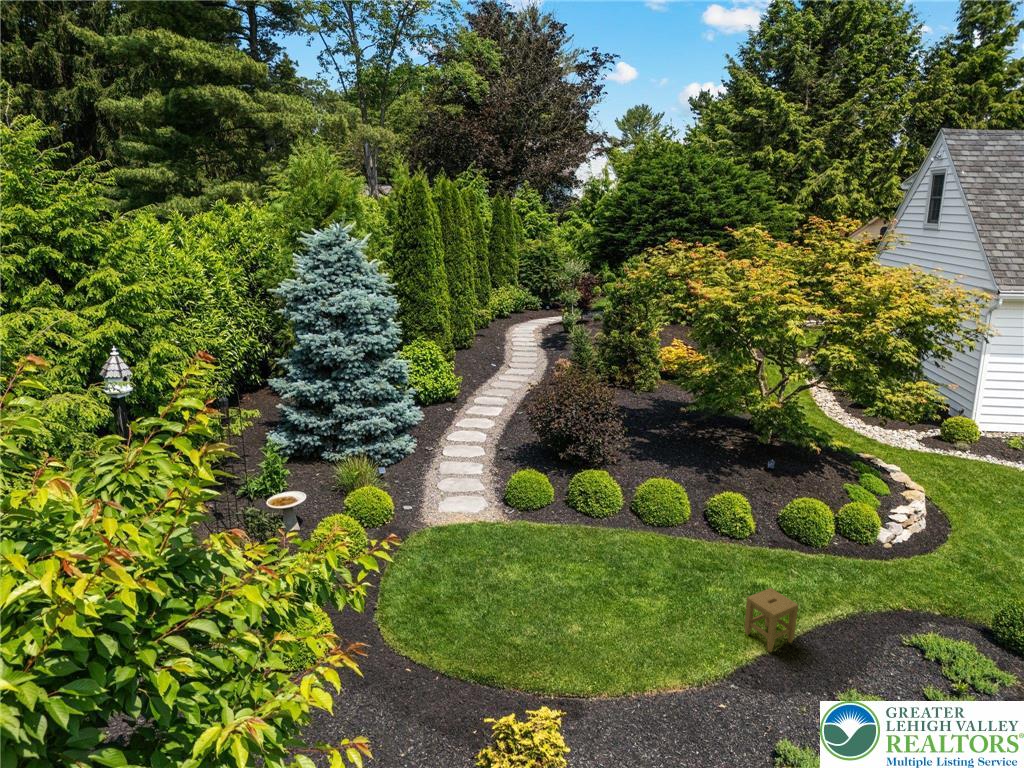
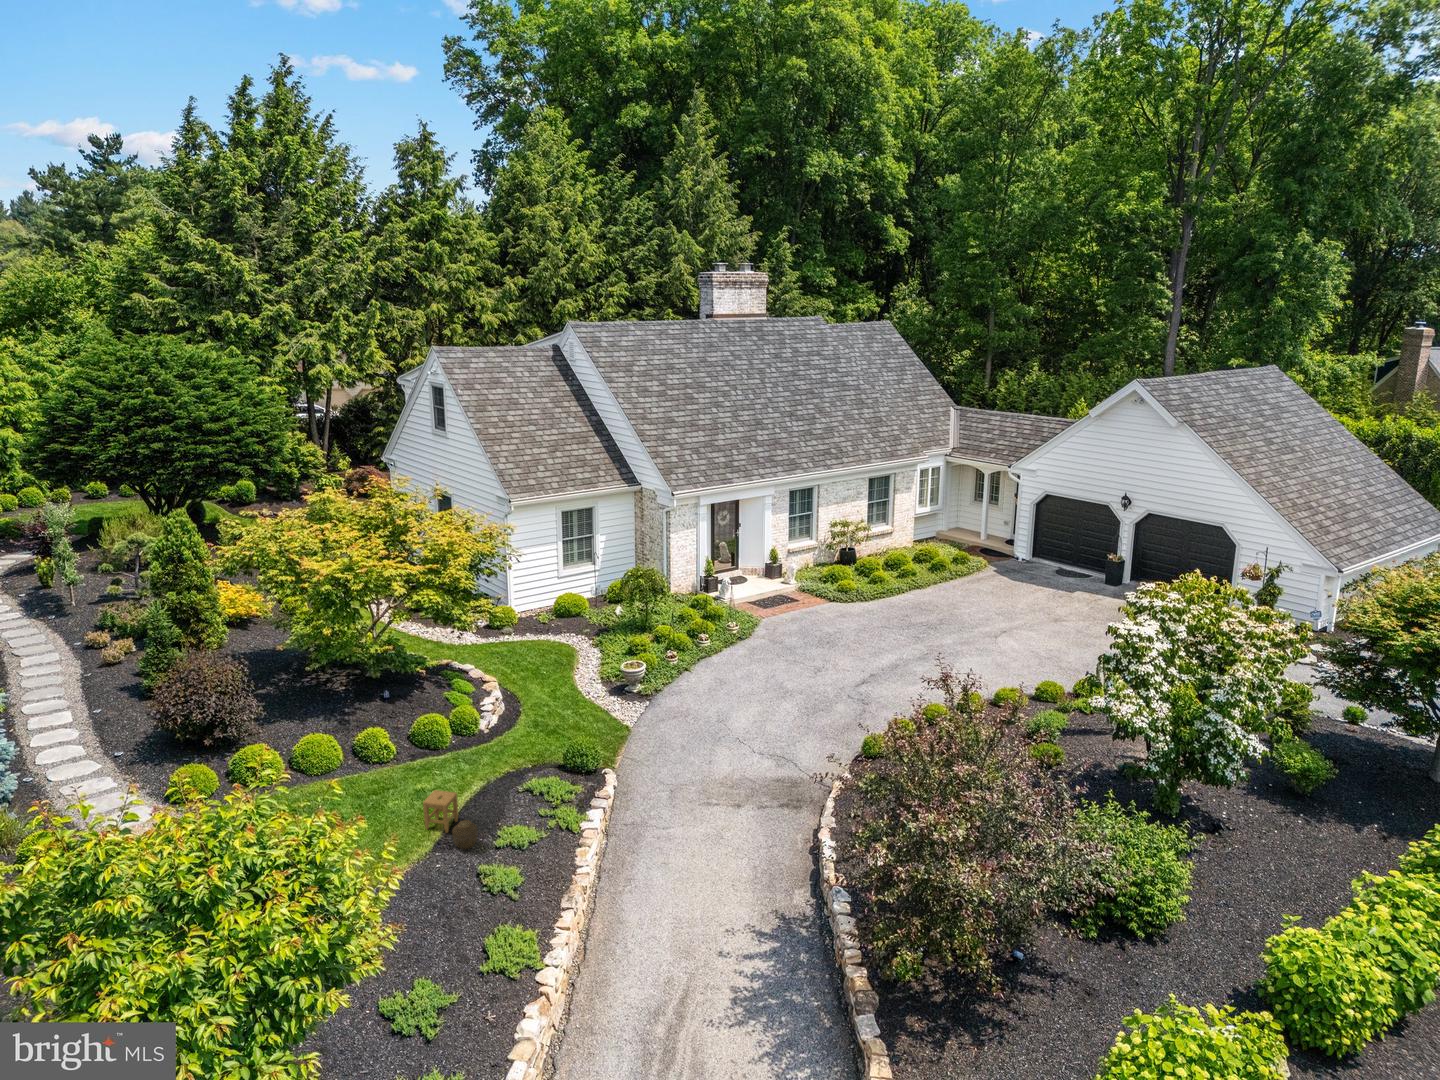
woven basket: none [769,647,809,691] -> present [453,820,478,849]

